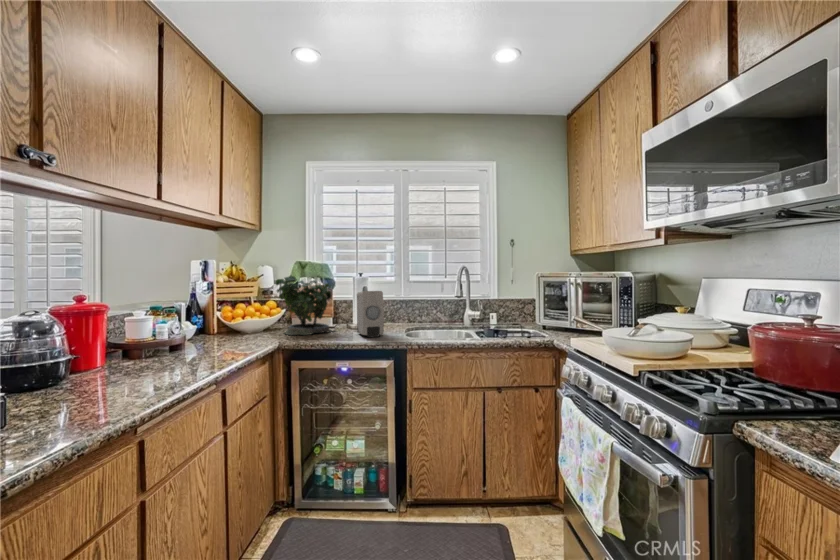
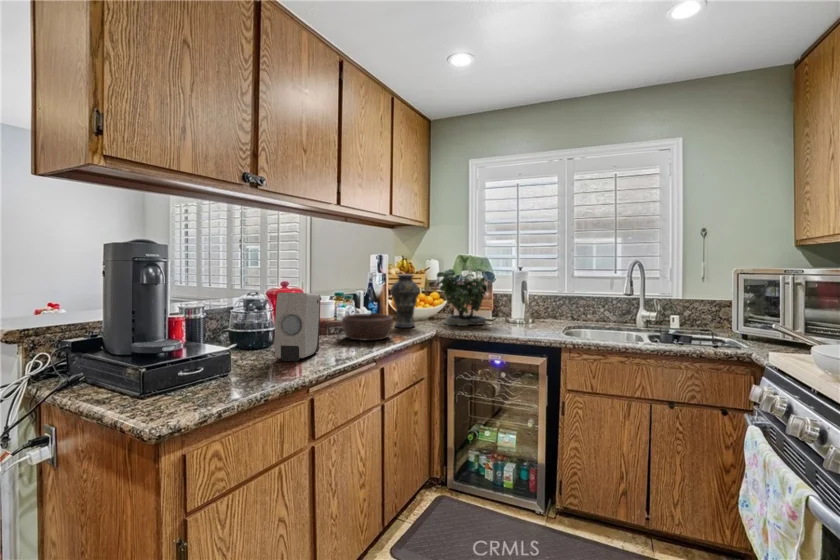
vase: none [222,282,258,342] -> present [391,274,419,328]
soap dispenser: present [357,291,384,337] -> present [275,293,321,361]
wooden bowl: none [164,329,232,362] -> present [342,314,393,341]

